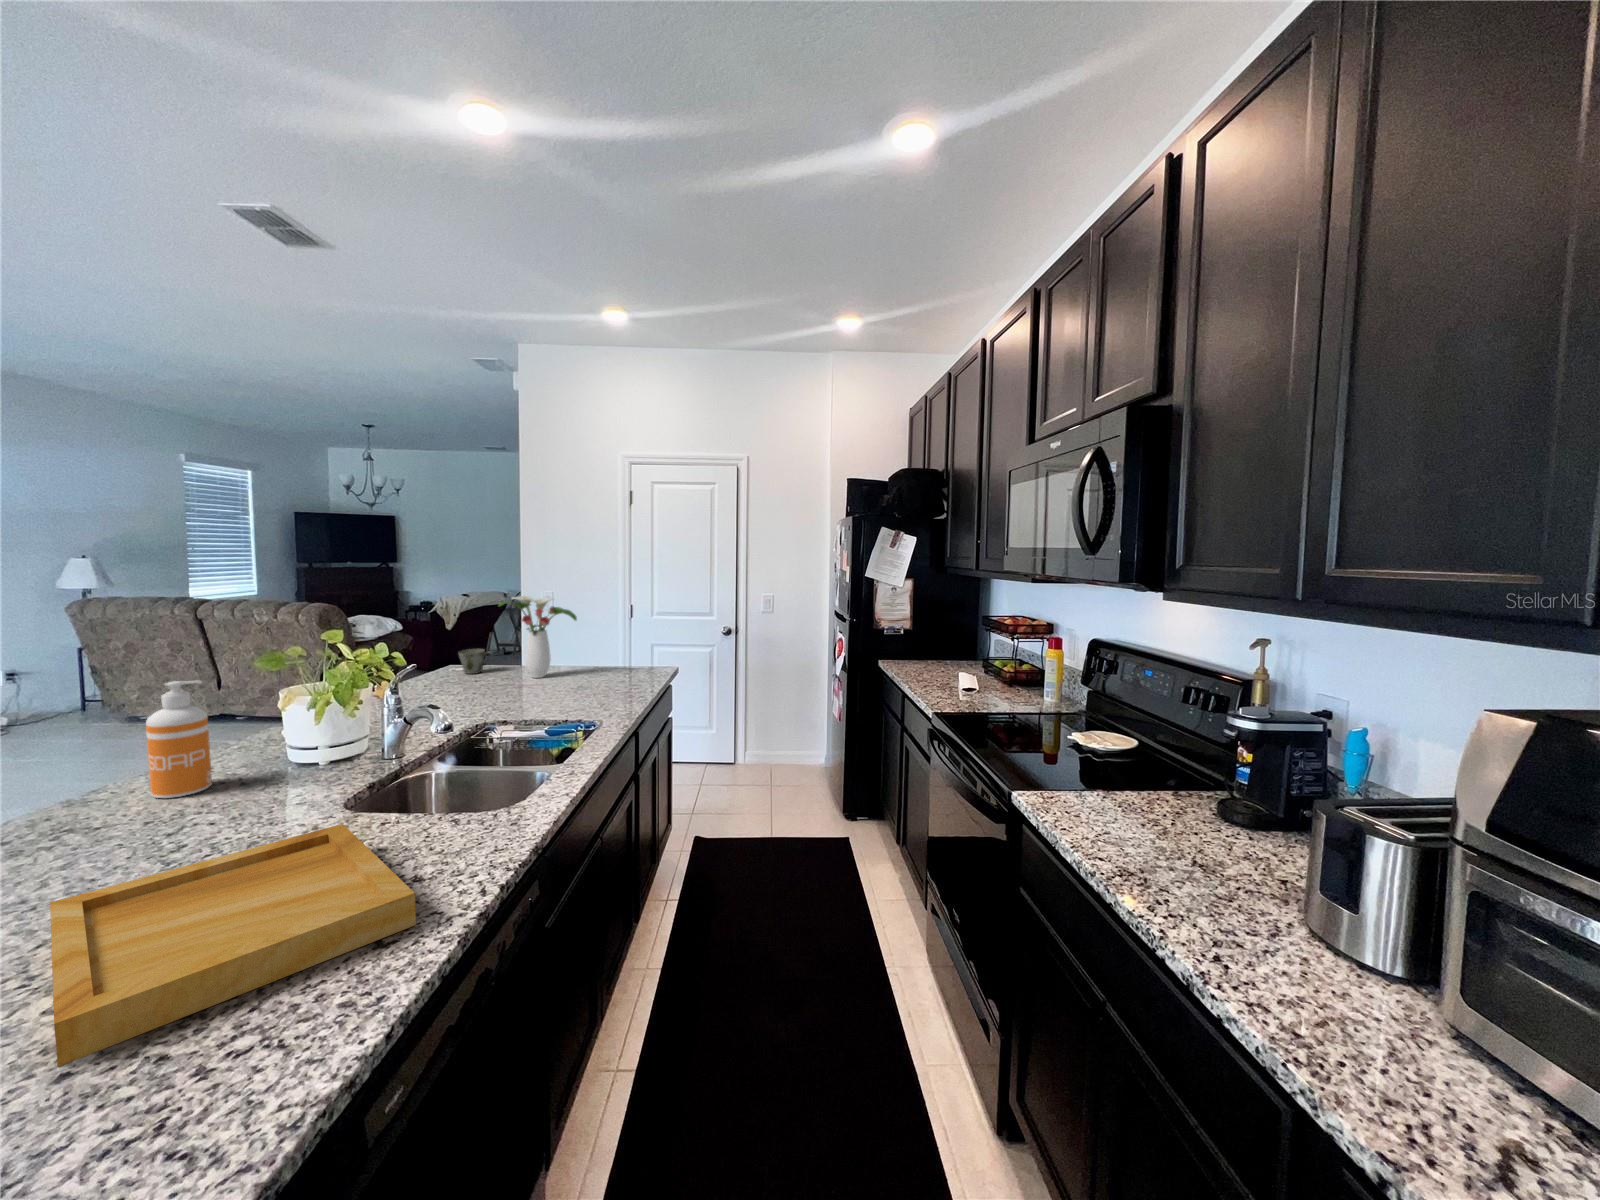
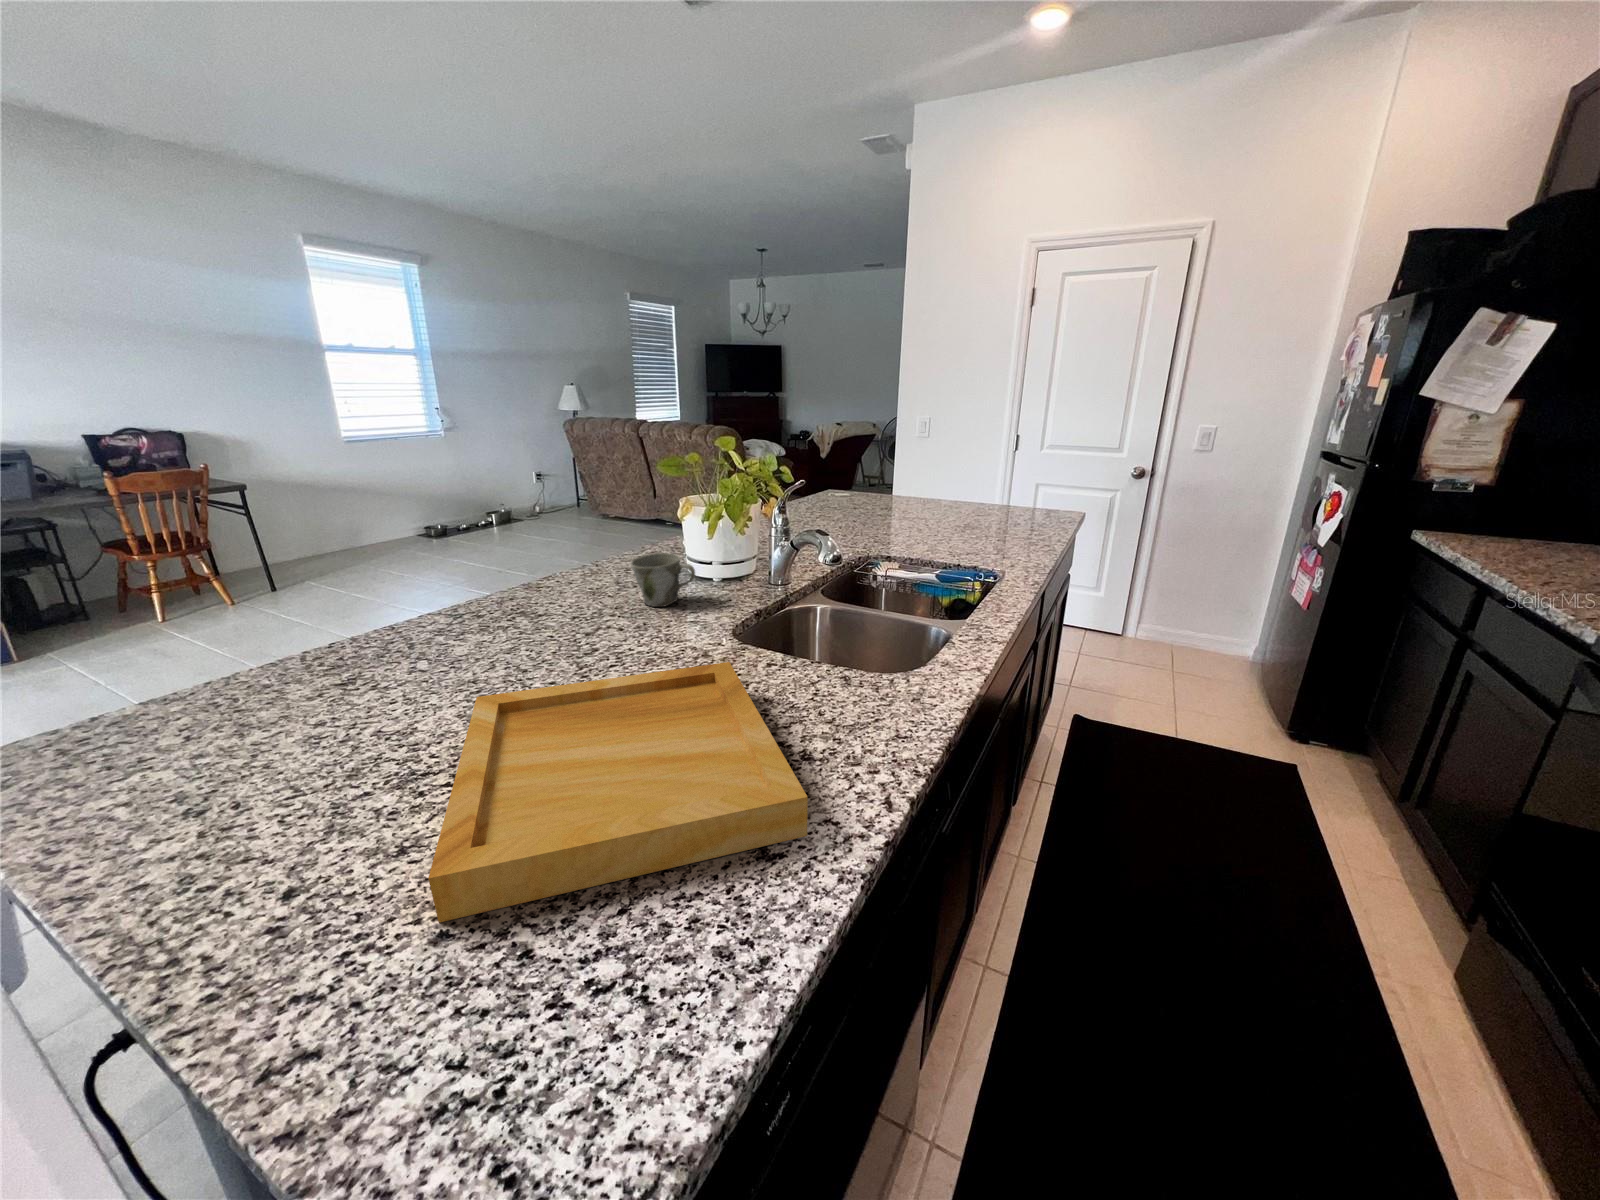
flower arrangement: present [499,596,577,678] -> none [883,414,968,510]
mug: present [459,649,493,674] -> present [631,553,695,607]
soap dispenser: present [146,681,212,798] -> none [575,480,627,594]

